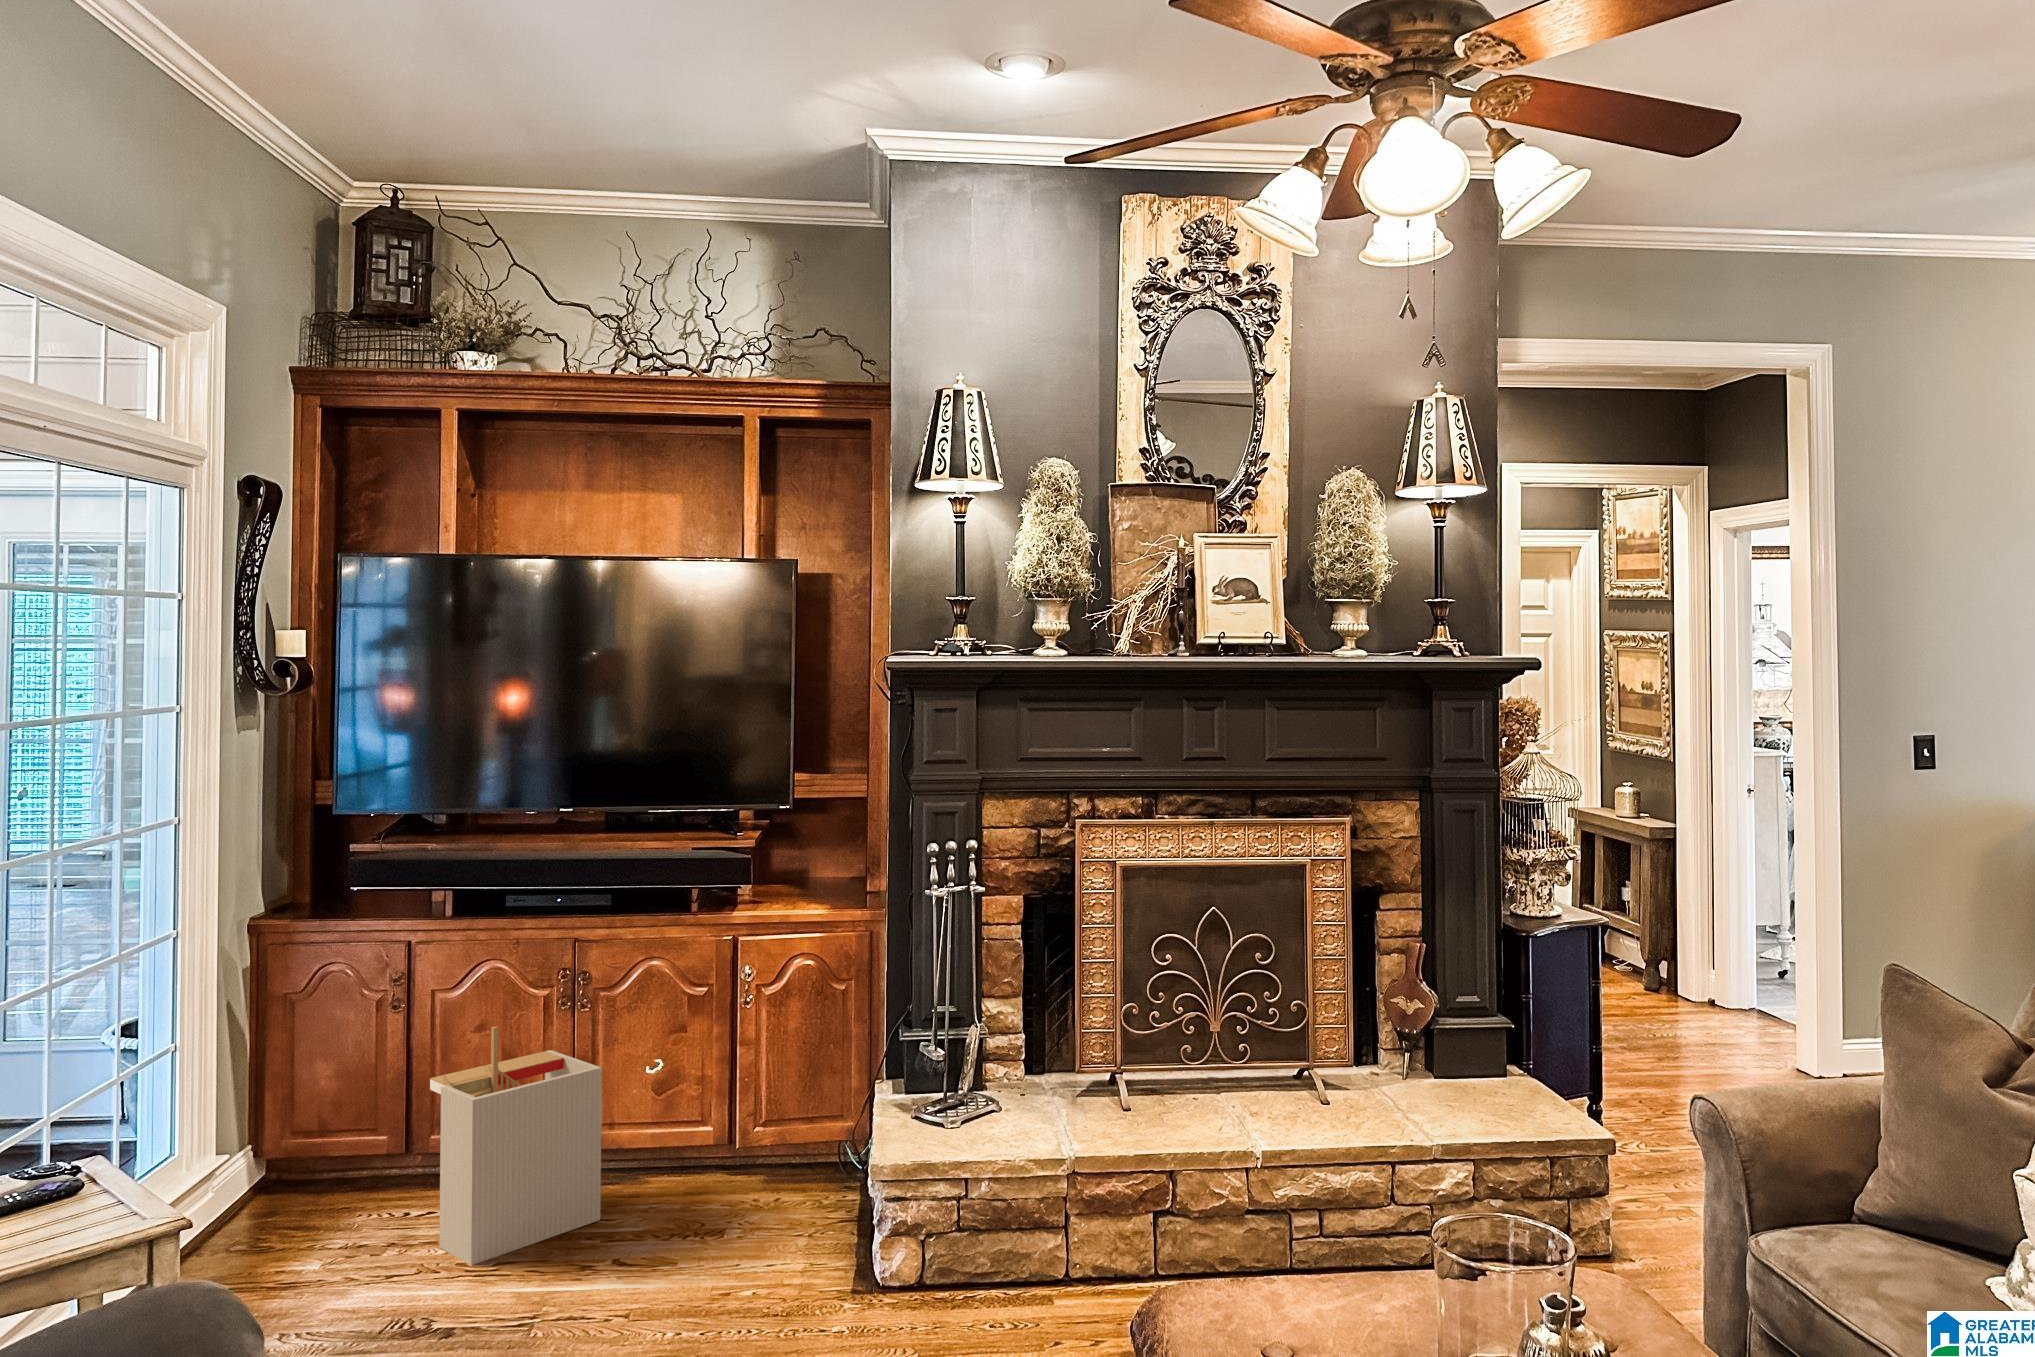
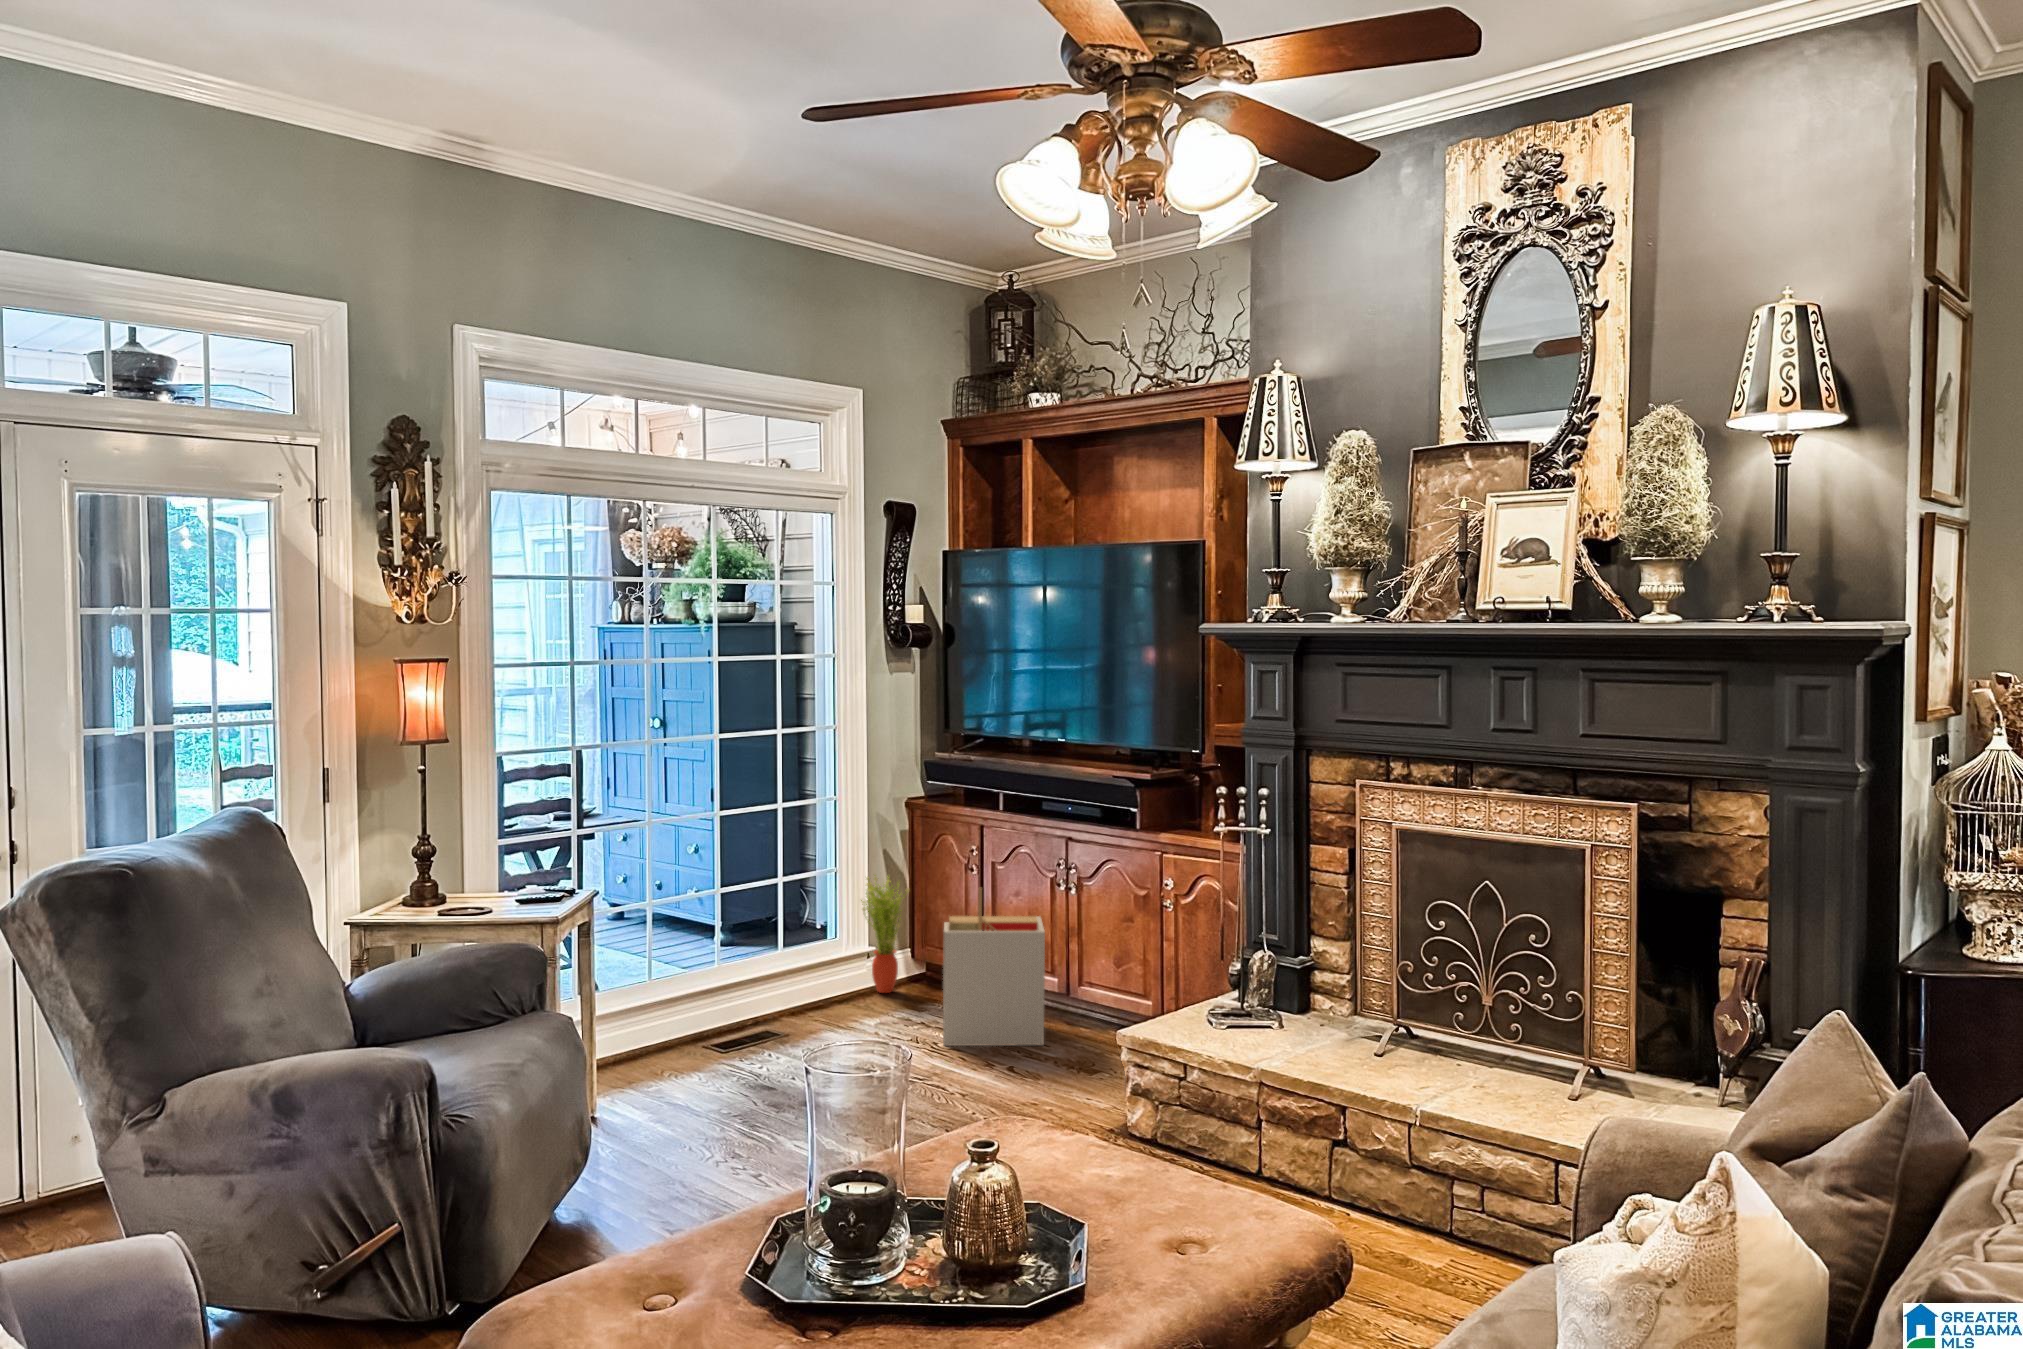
potted plant: none [216,1038,291,1223] -> present [861,875,909,993]

